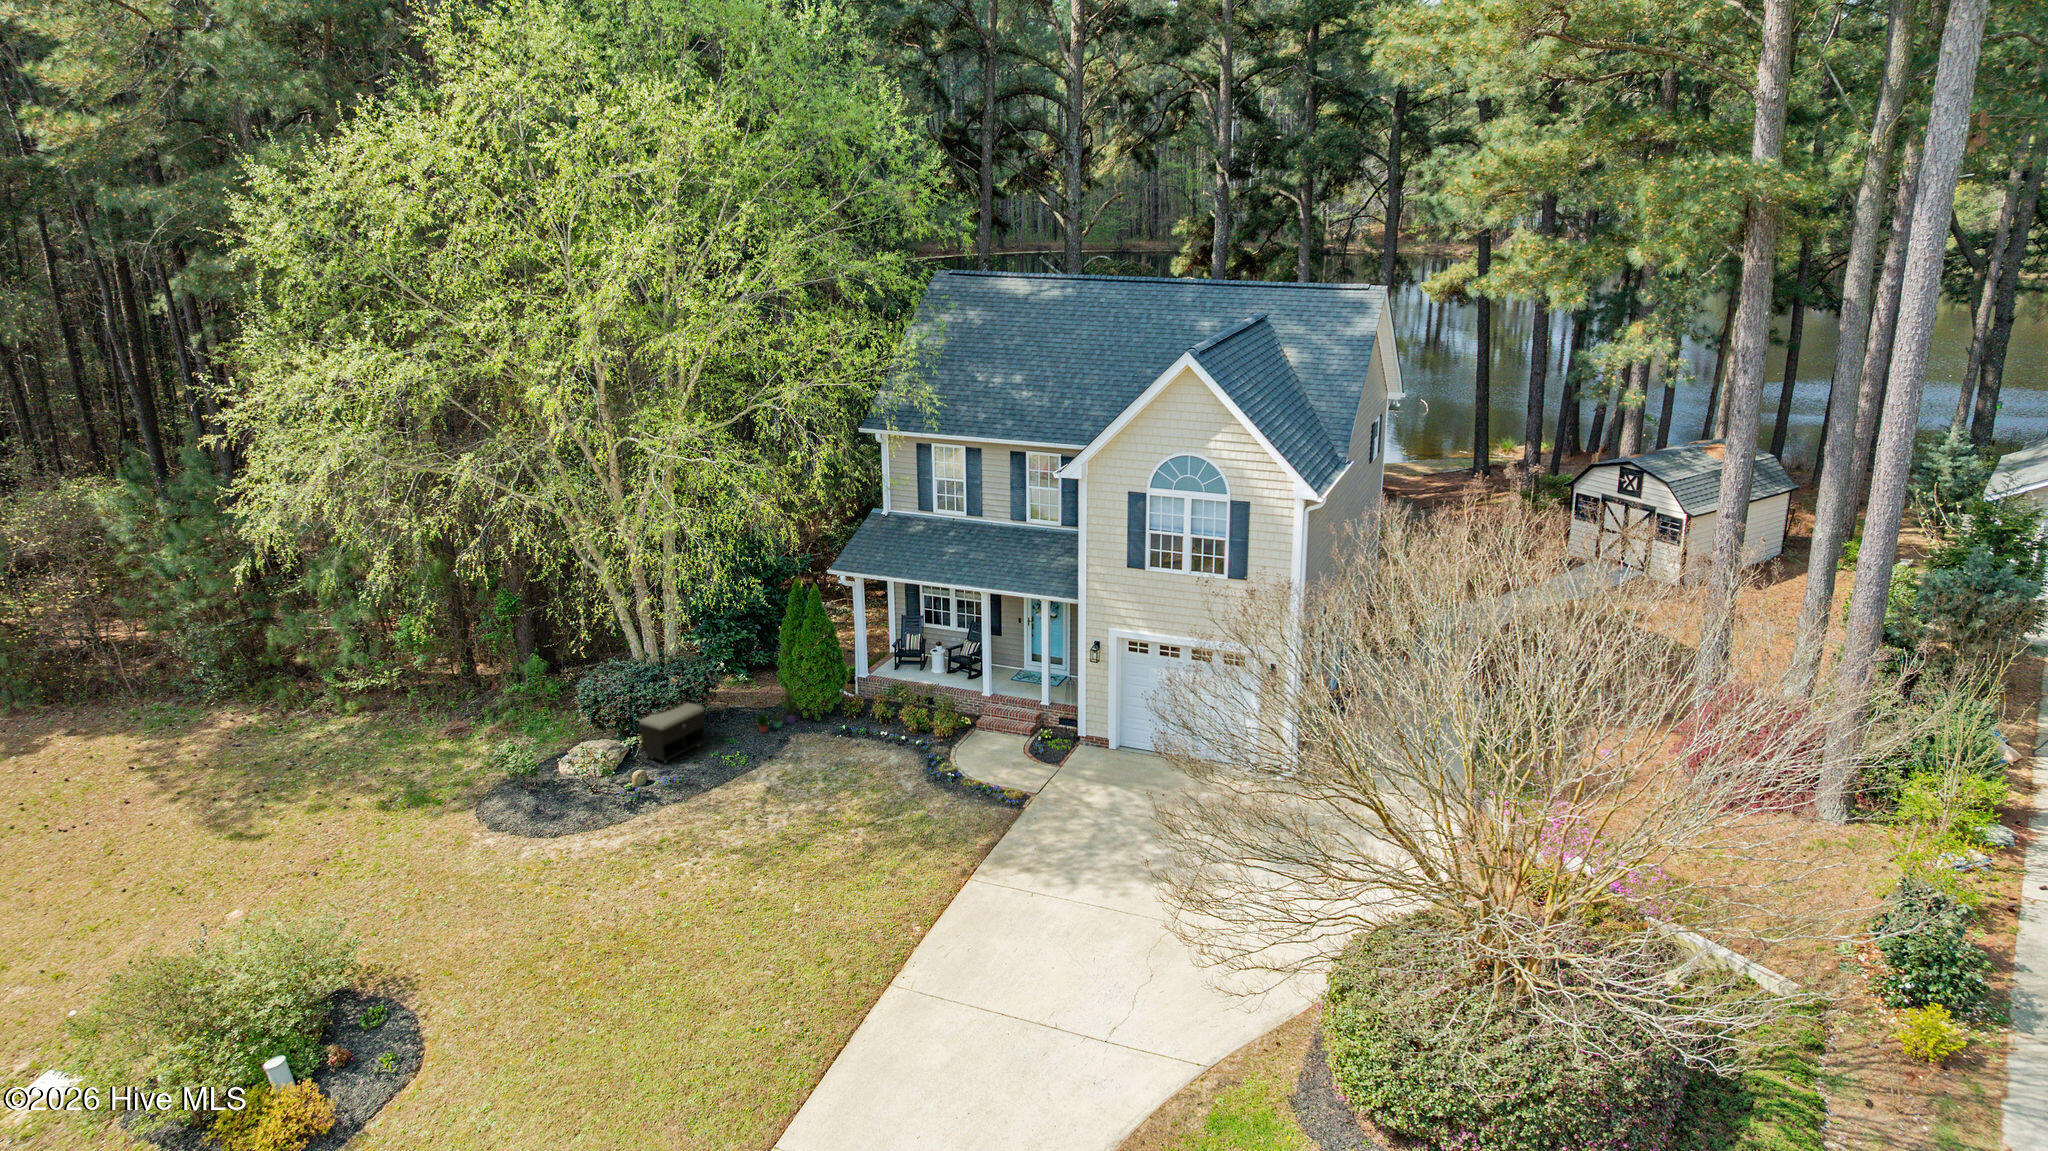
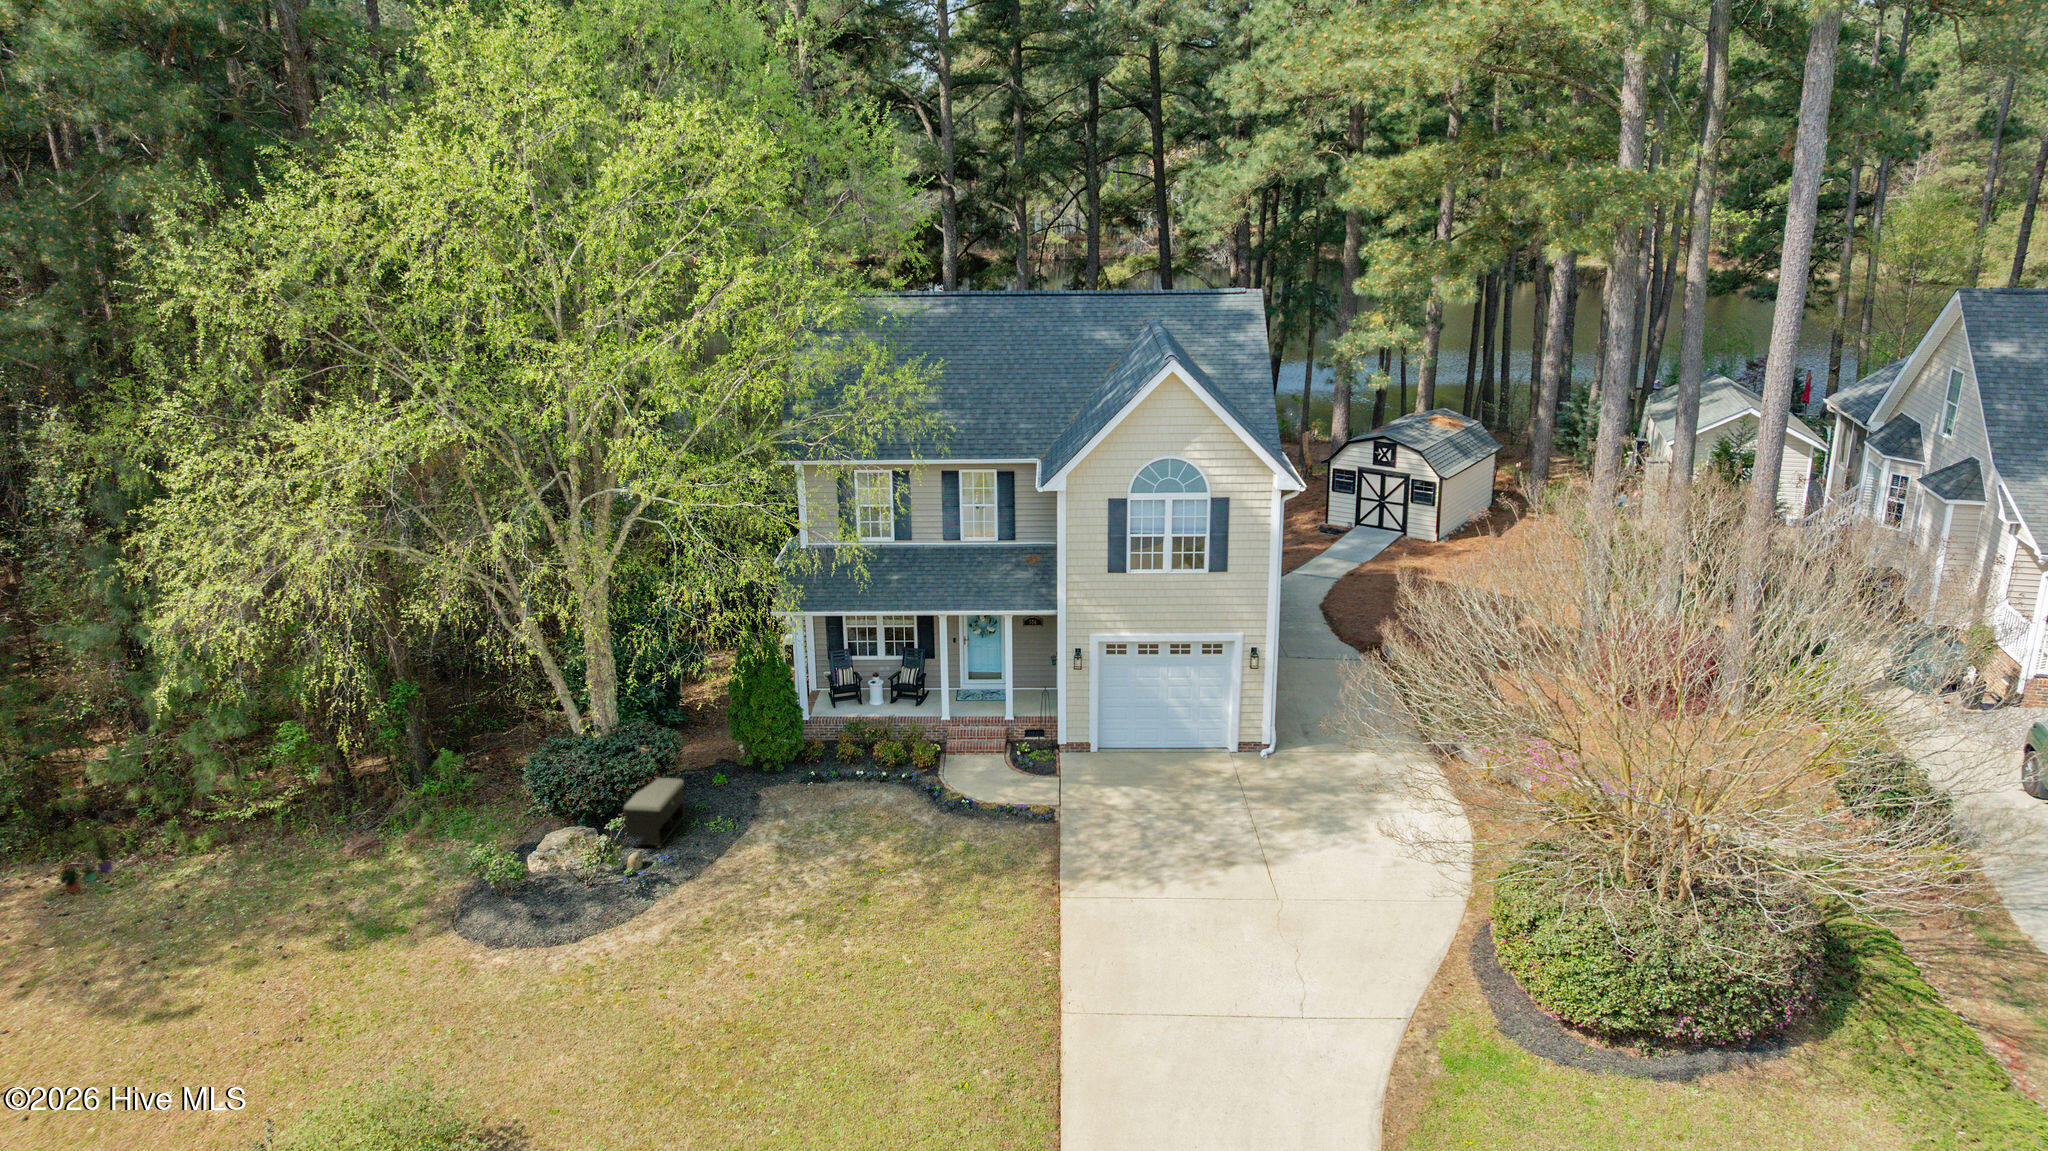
potted plant: present [756,692,796,732] -> present [59,831,112,893]

